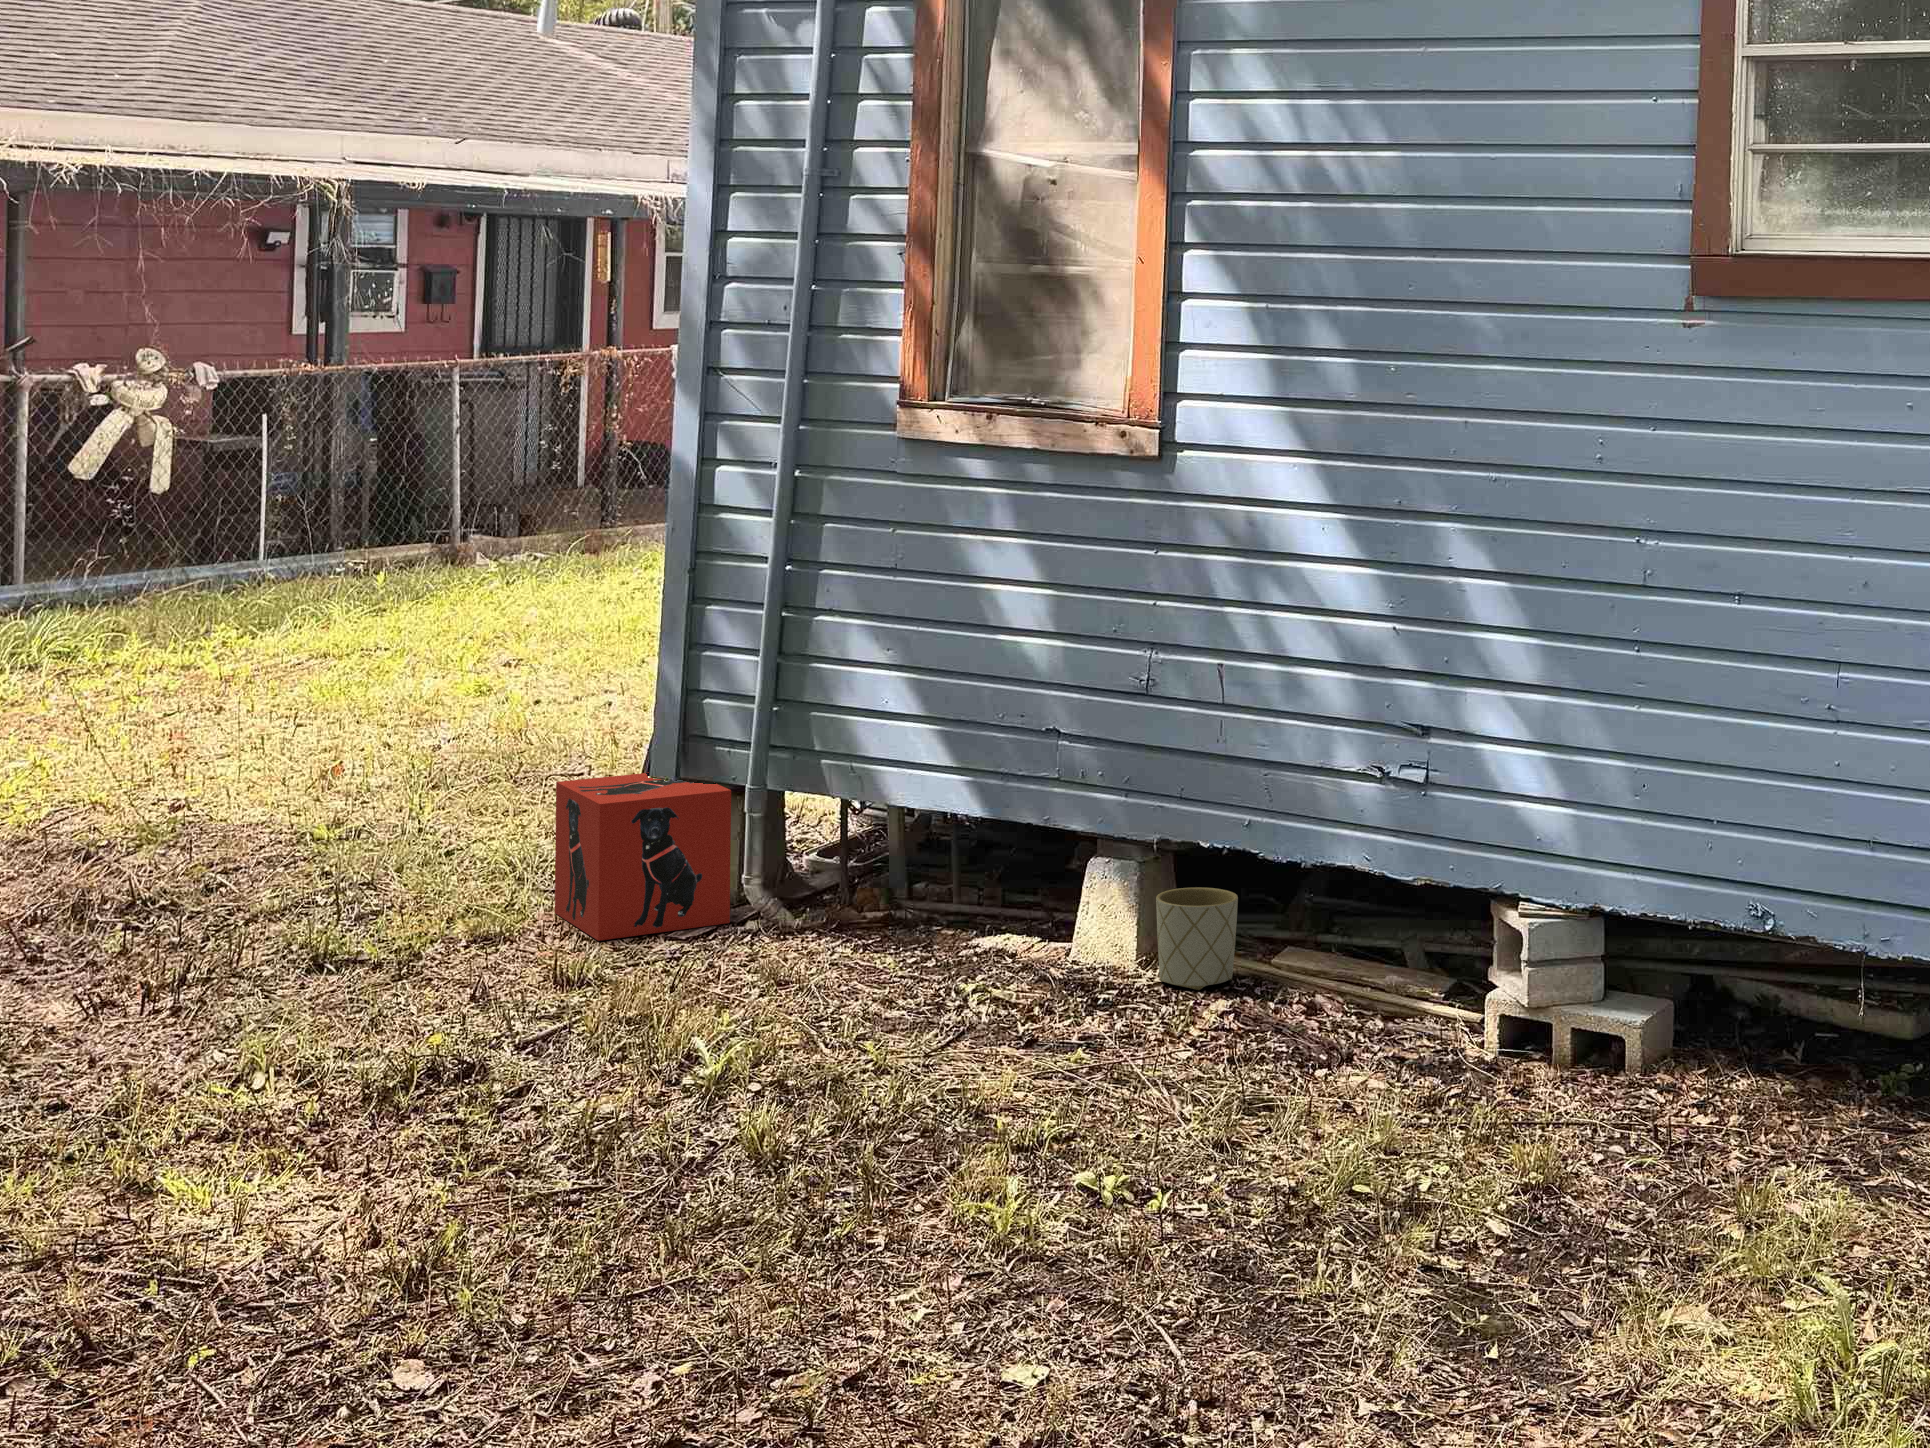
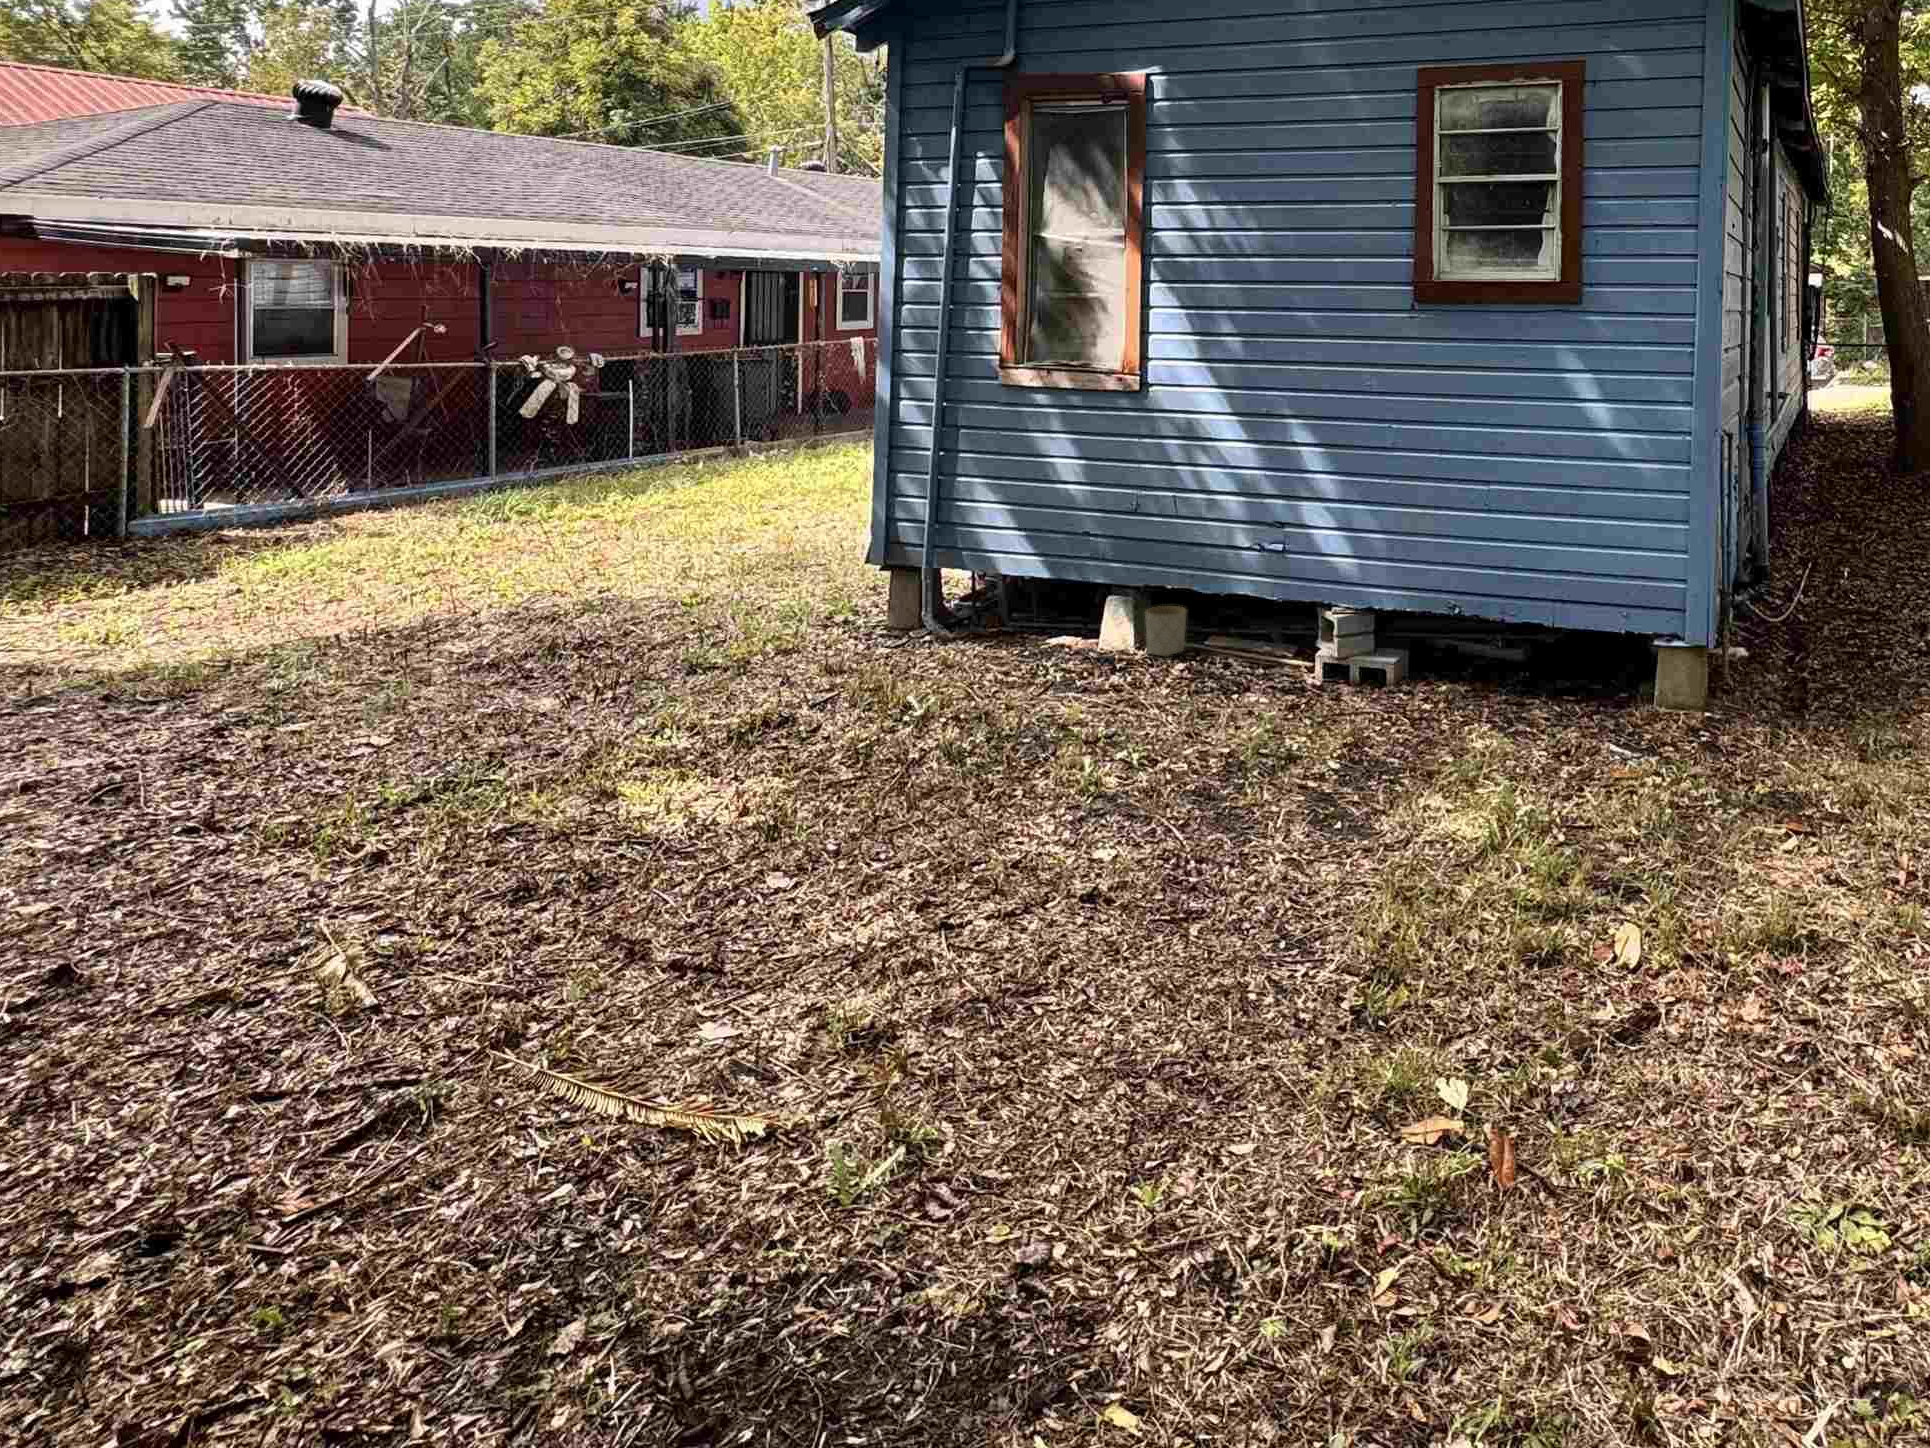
storage box: present [555,773,731,941] -> none [822,557,919,647]

